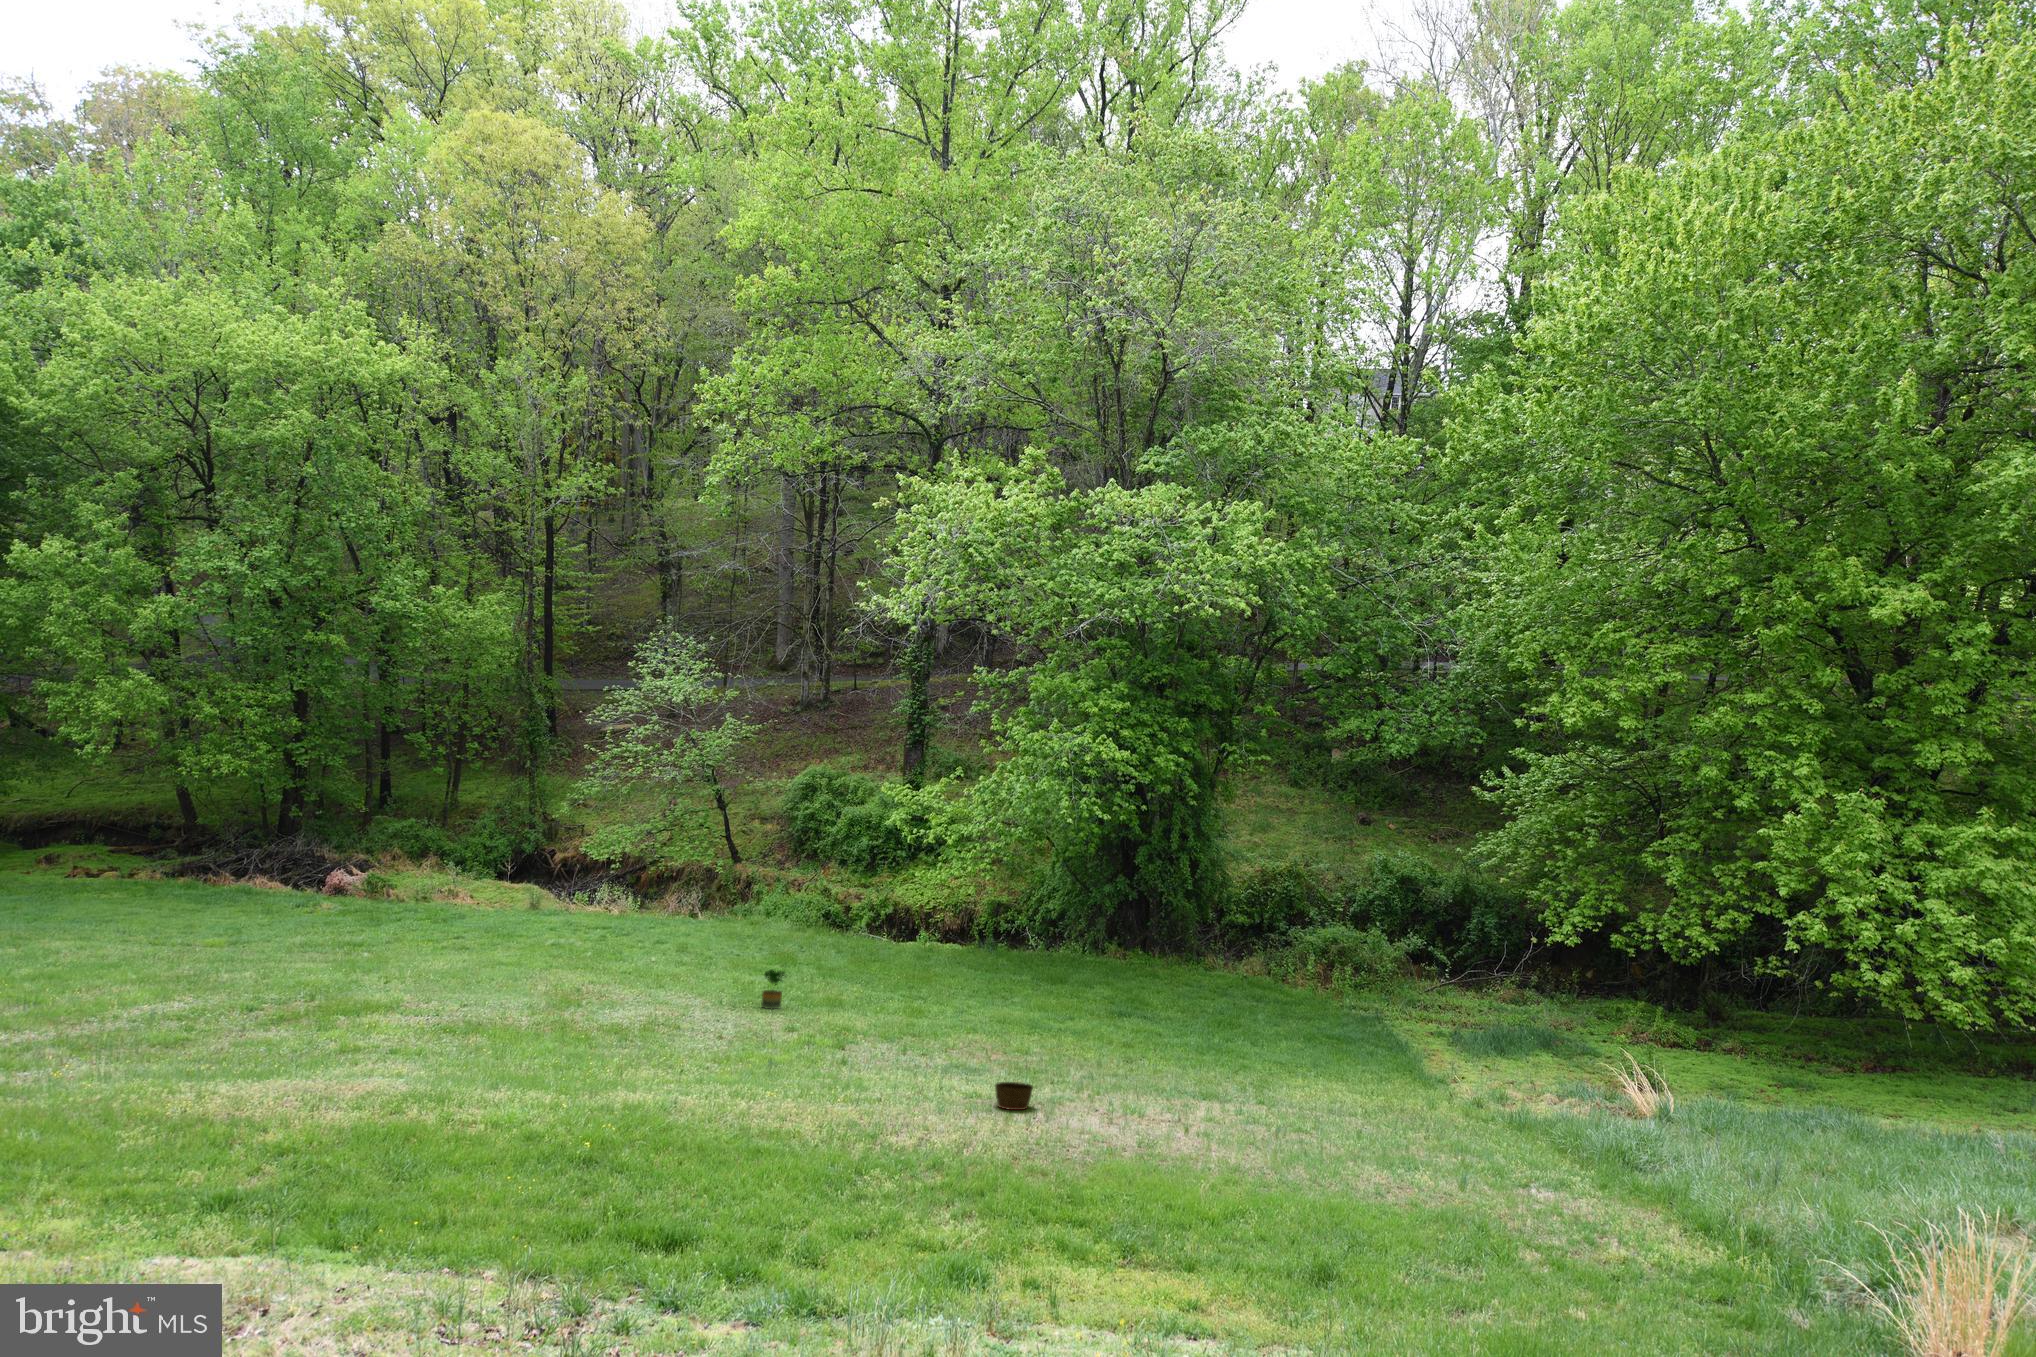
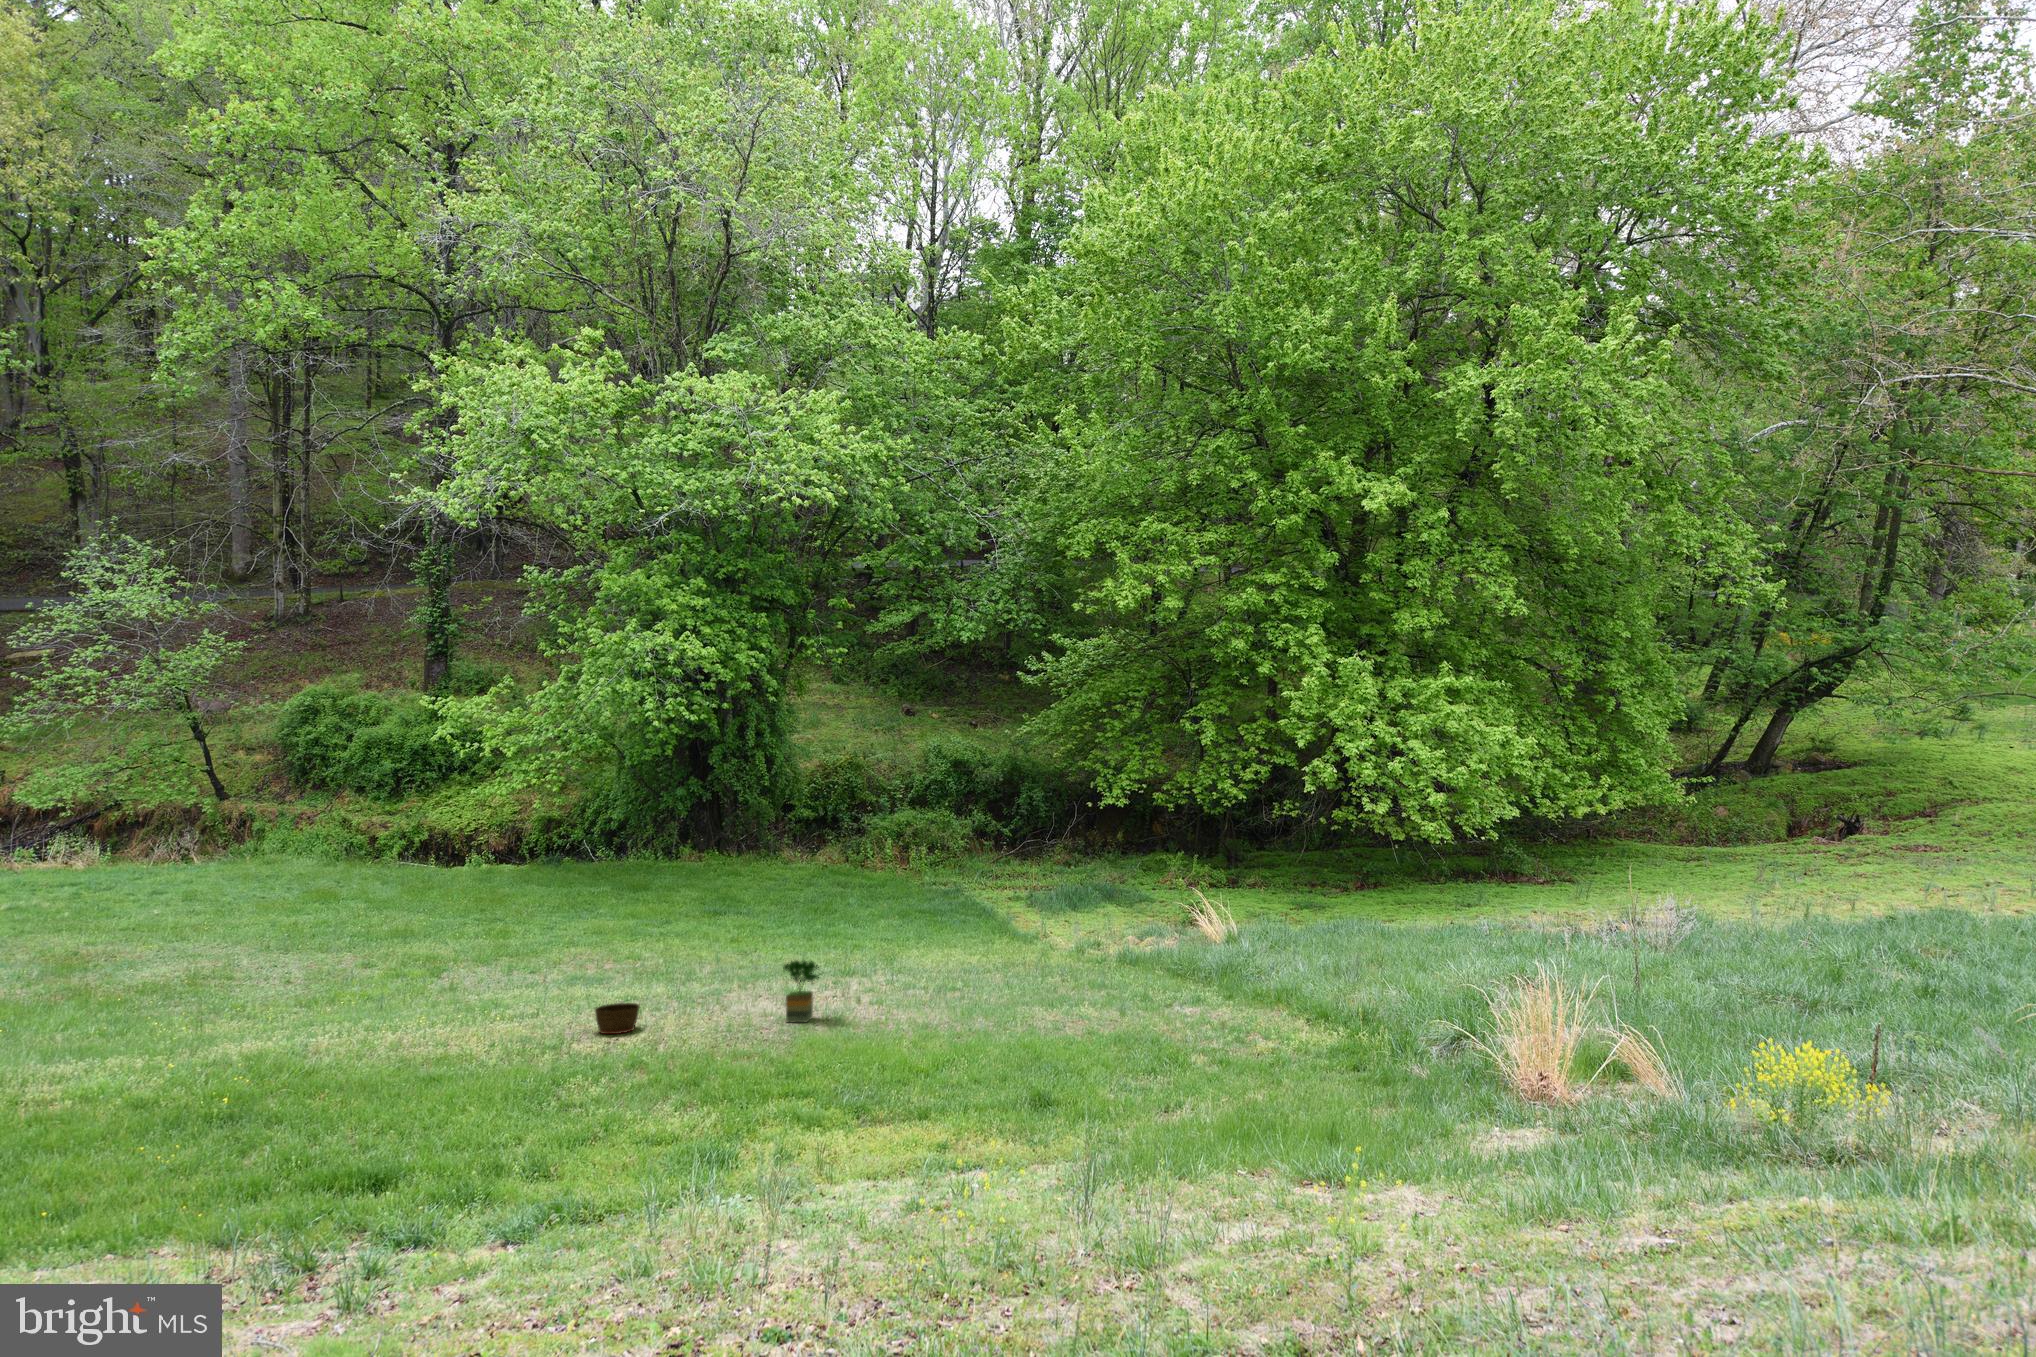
potted tree: present [761,969,786,1009] -> present [783,961,819,1022]

